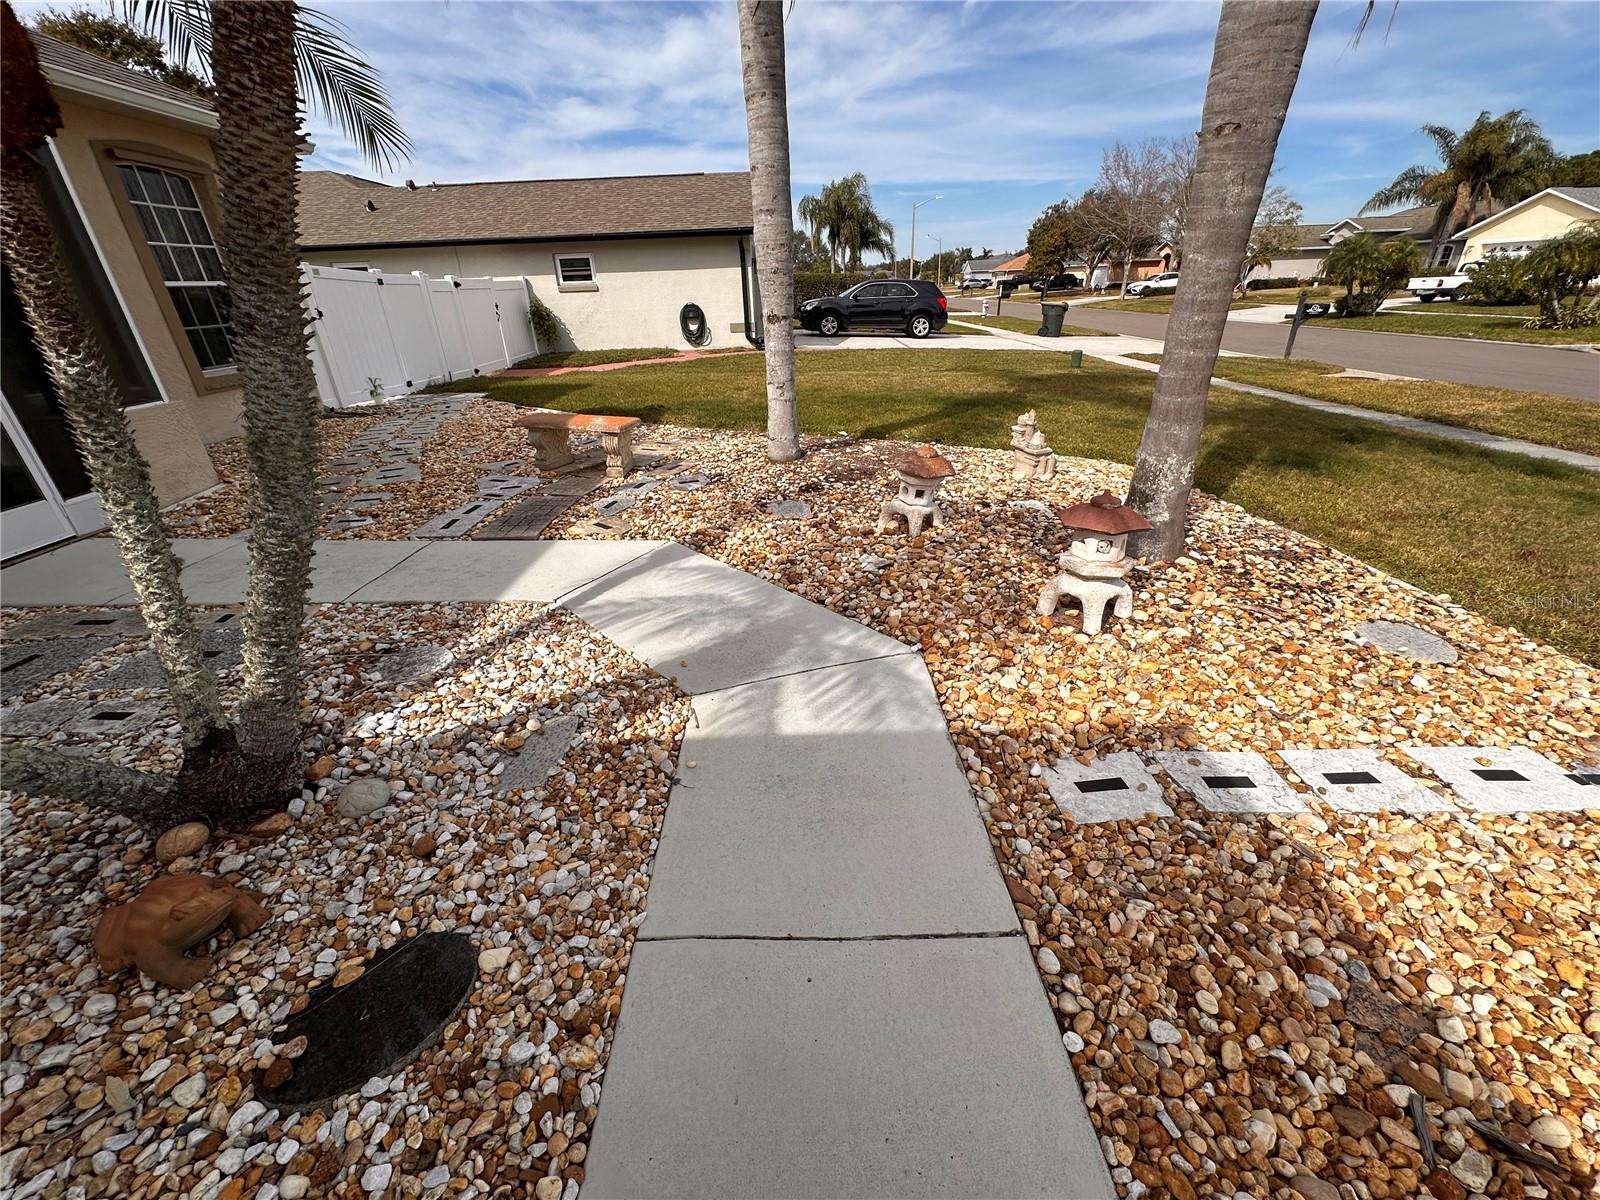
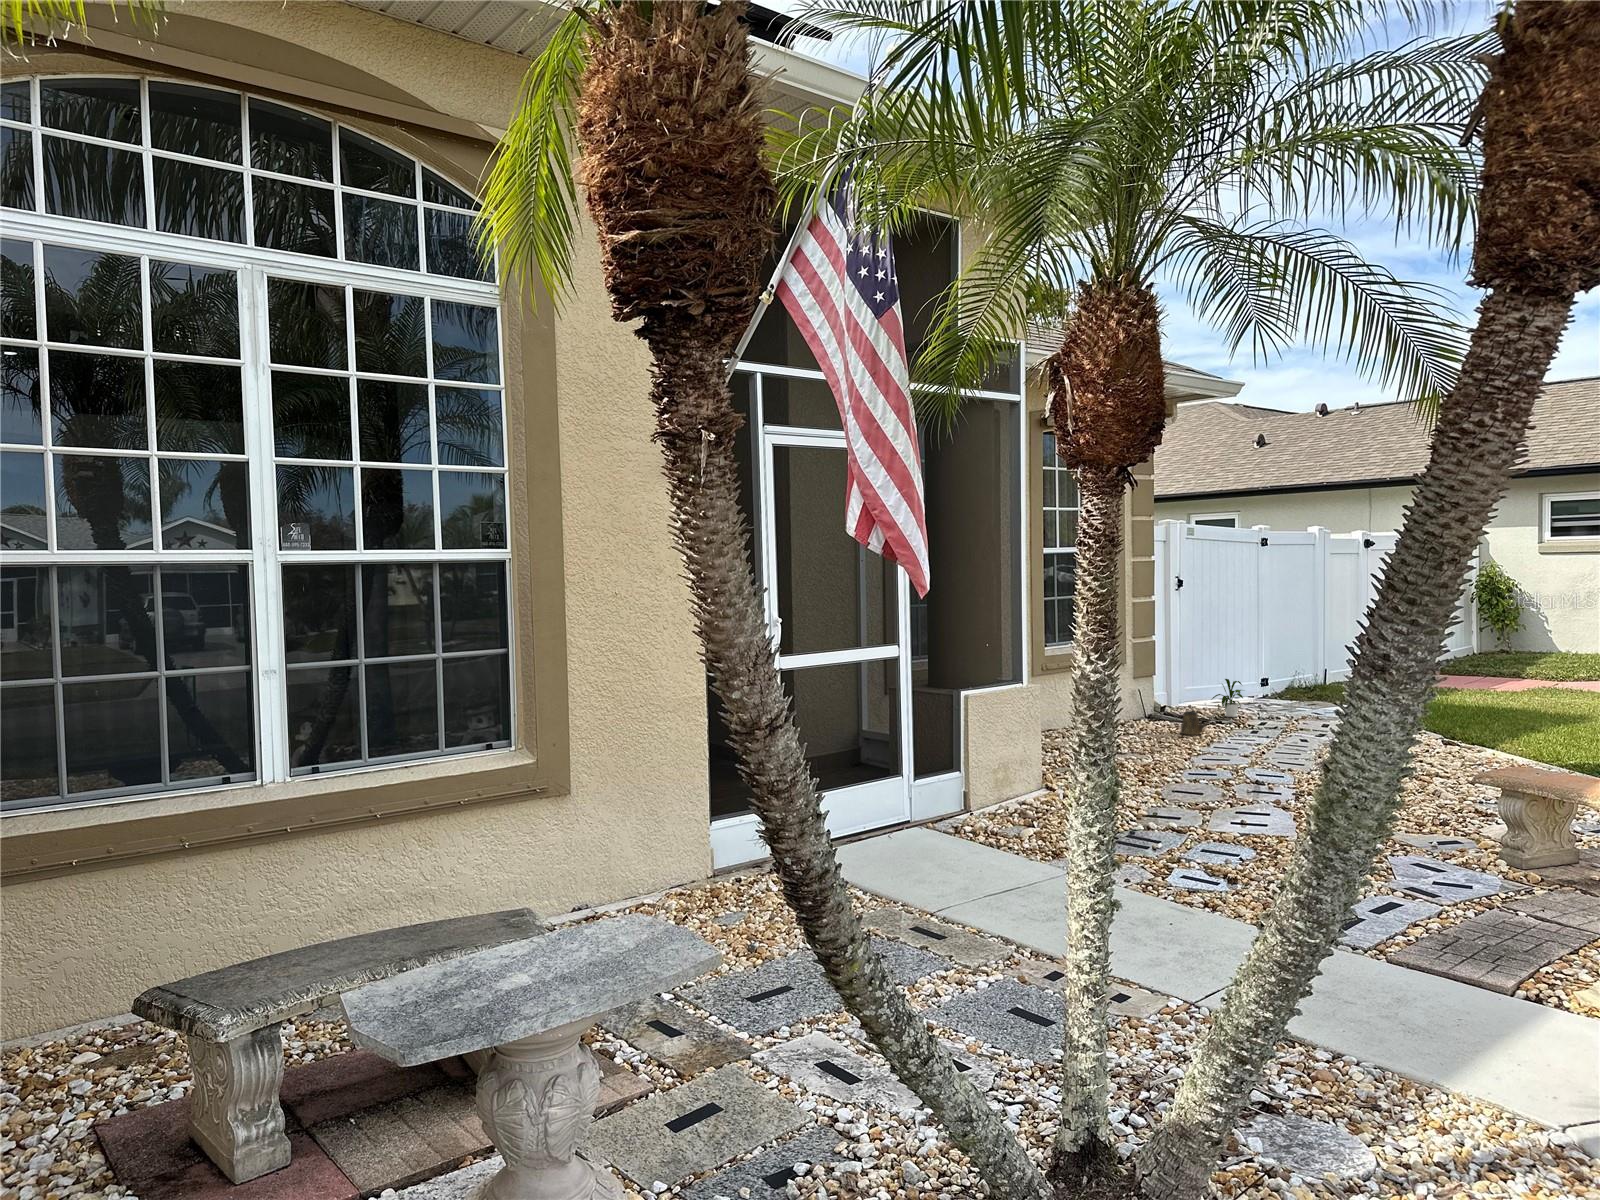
watering can: none [332,399,367,422] -> present [1180,710,1219,735]

